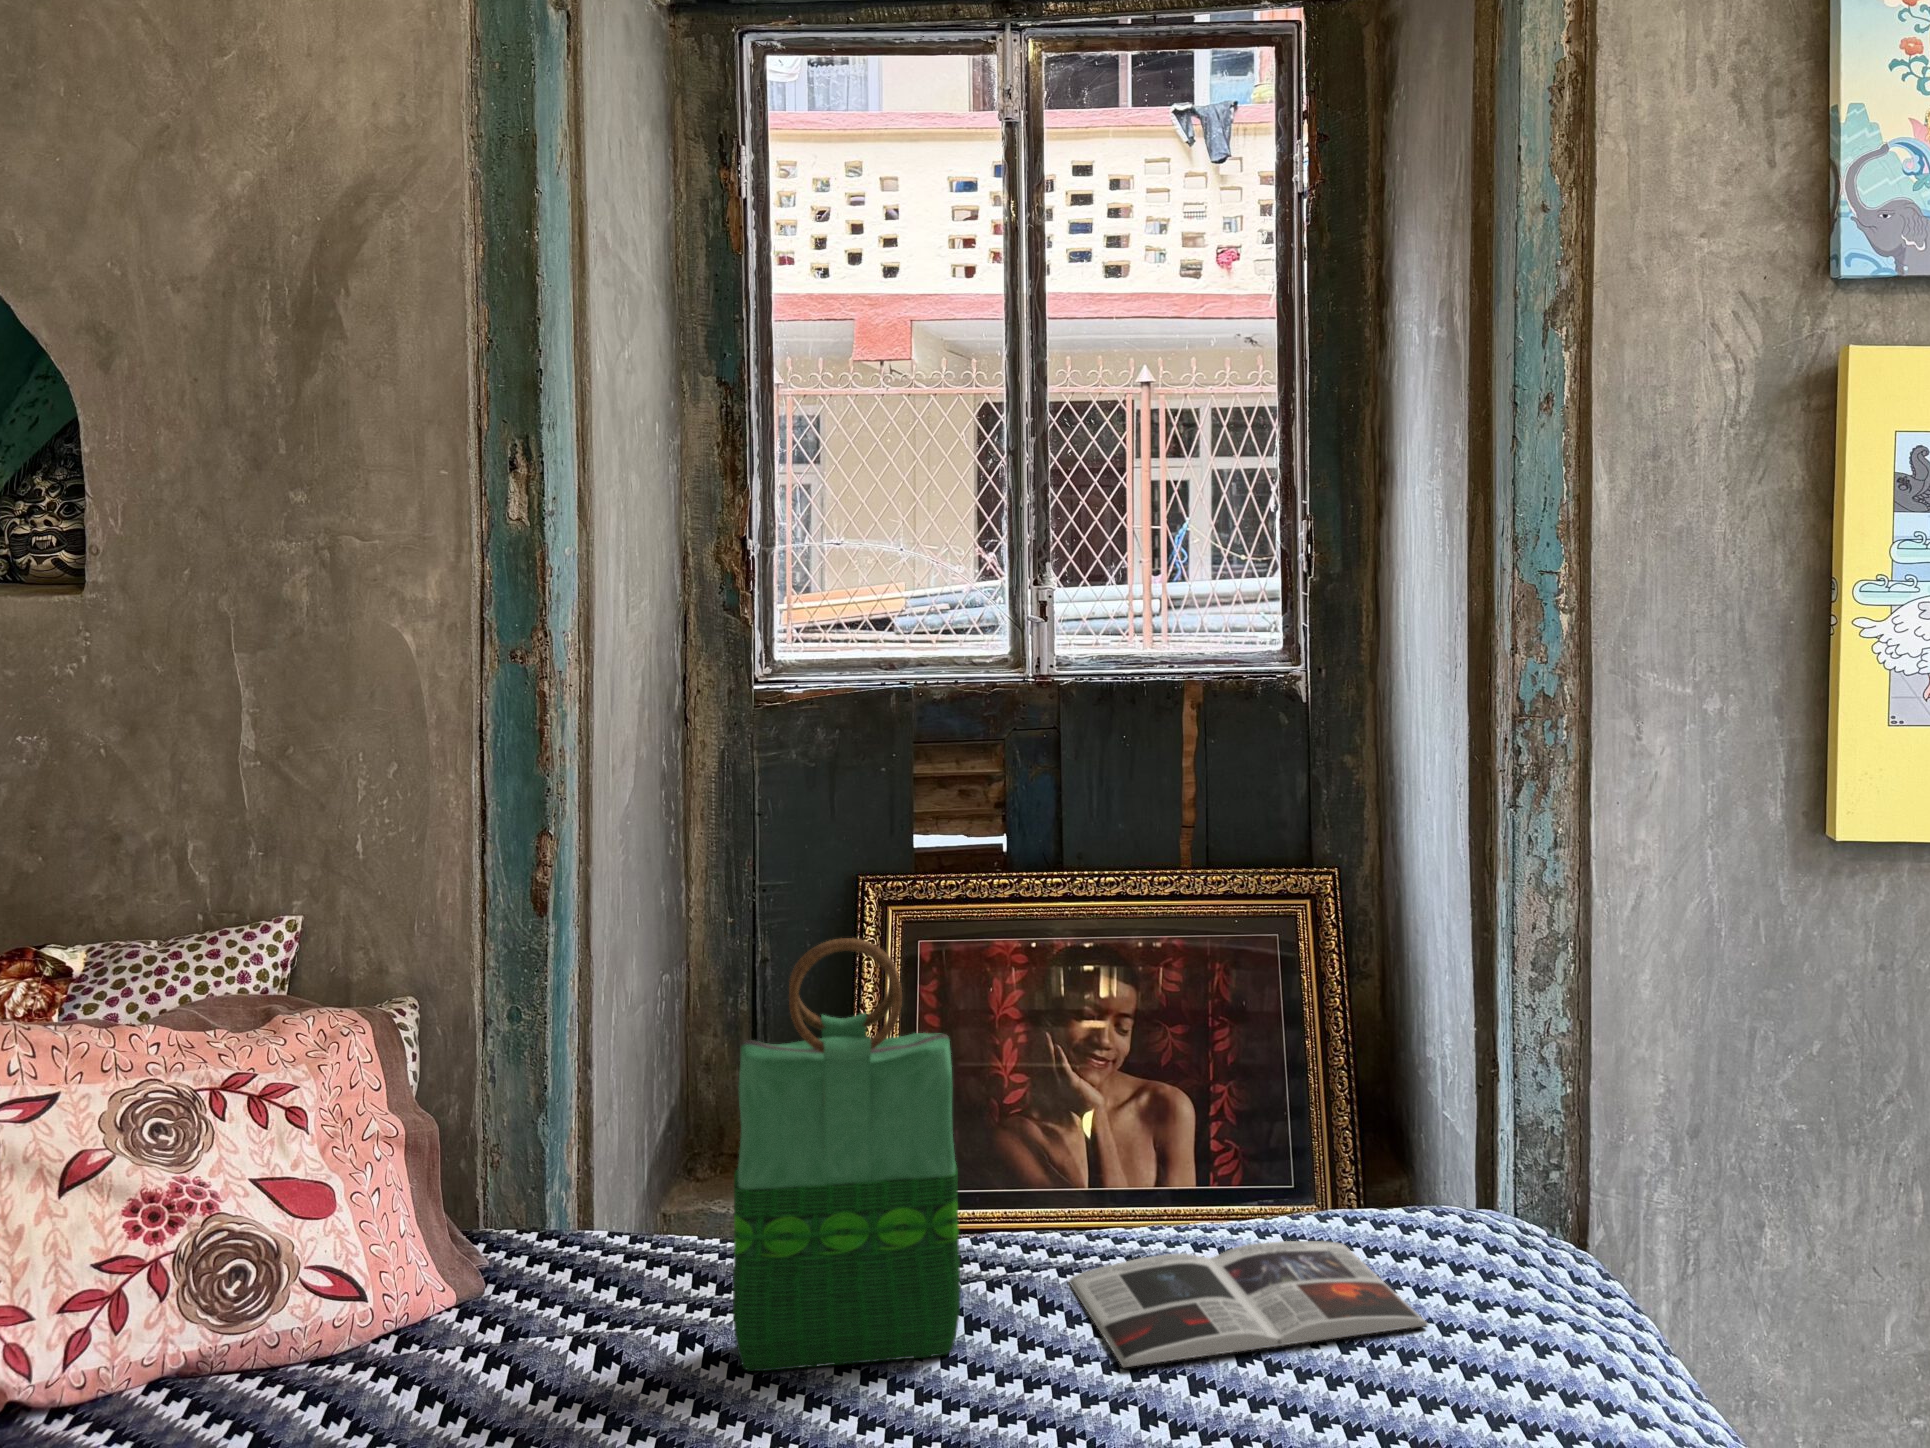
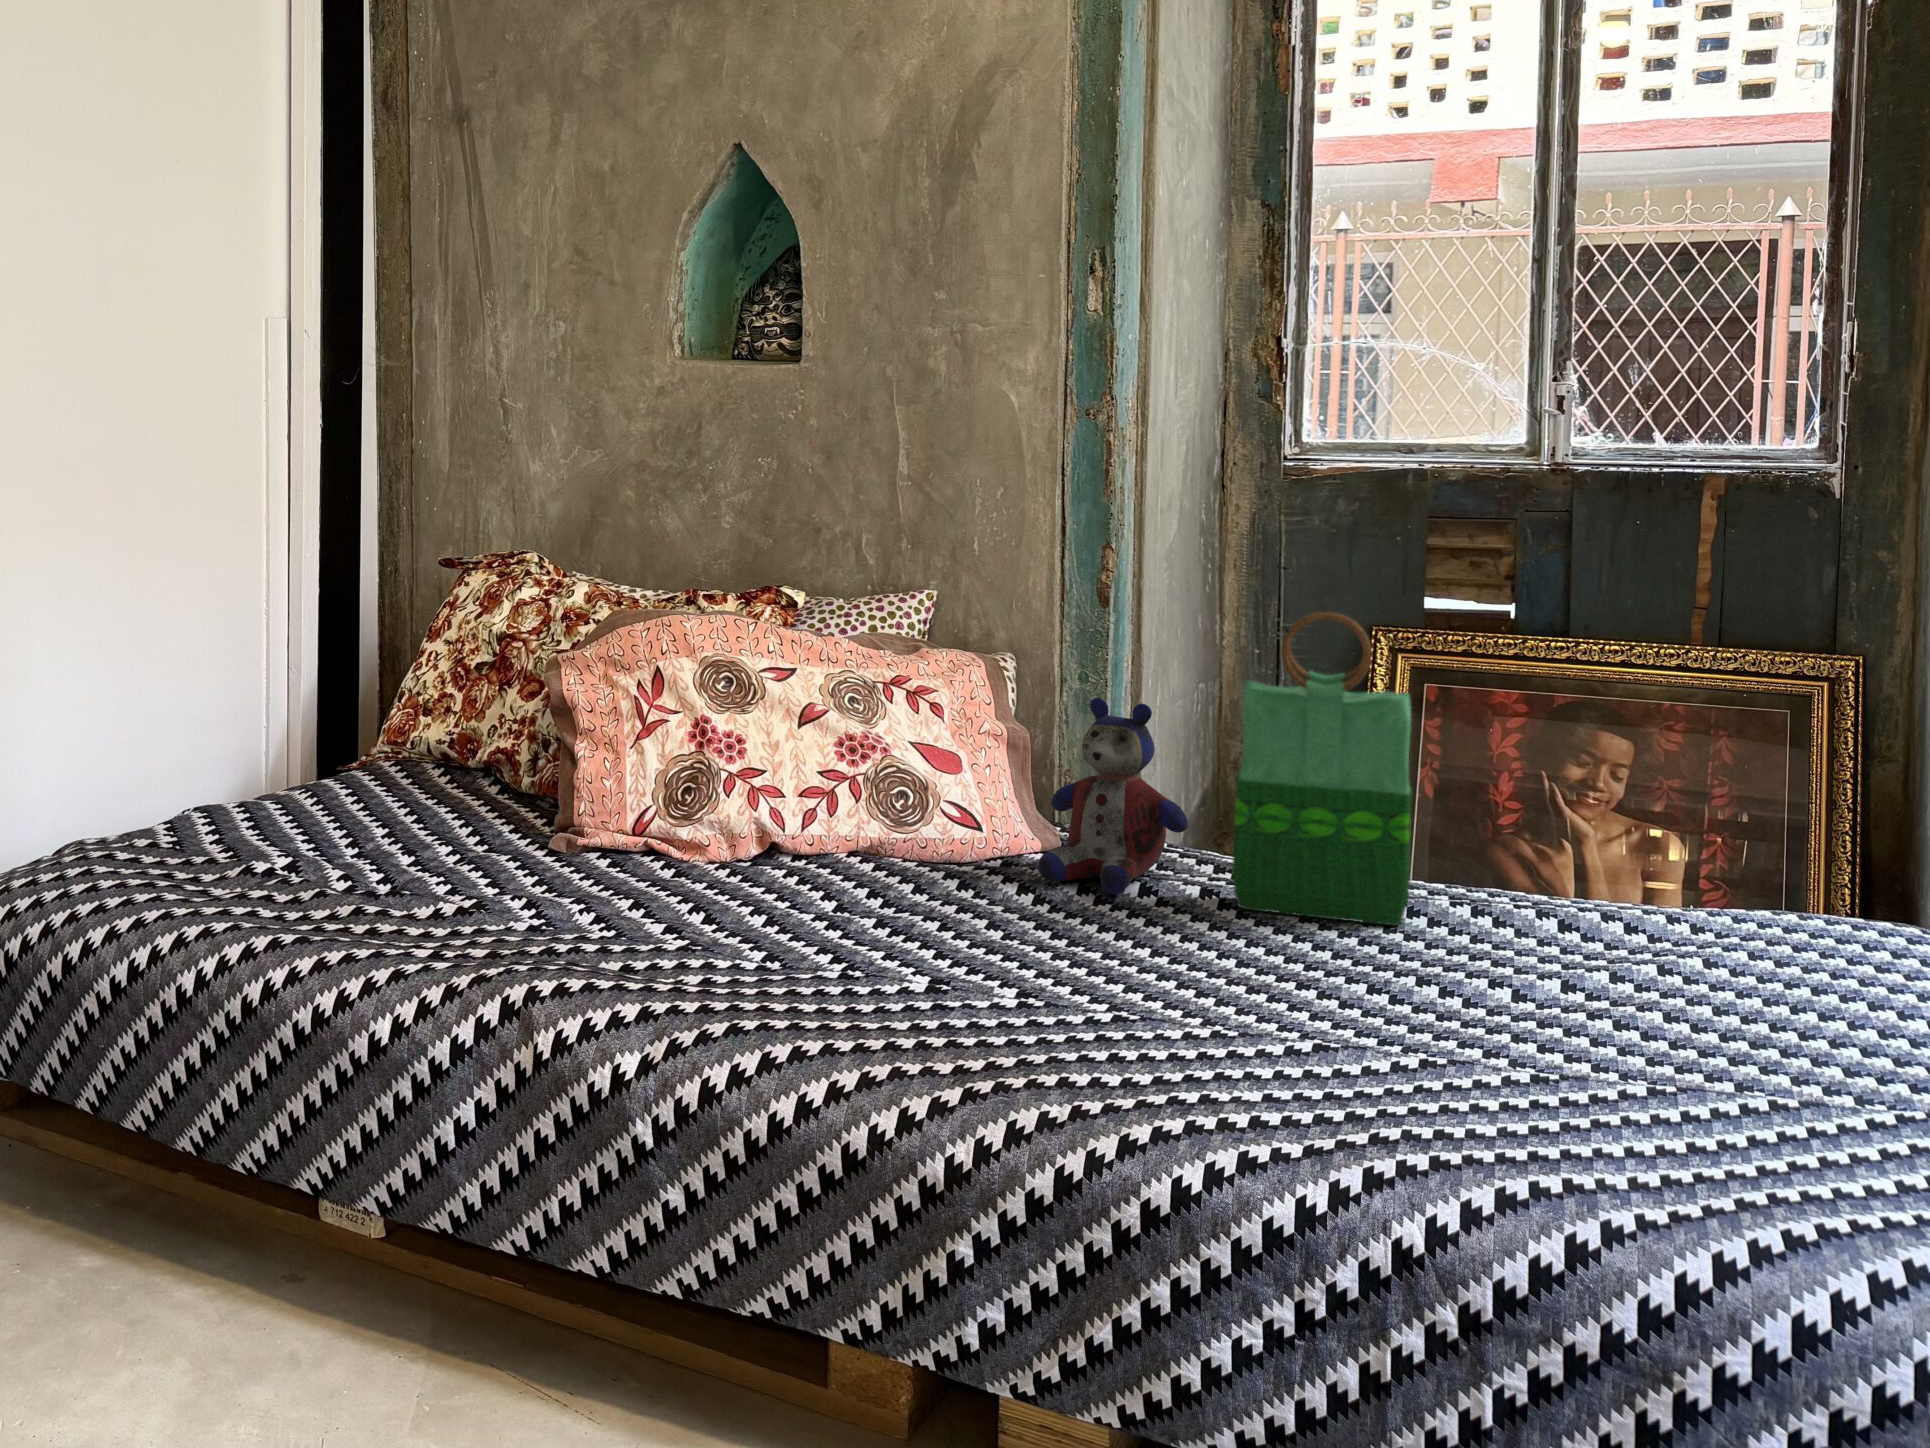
stuffed bear: none [454,1083,669,1389] -> present [1038,698,1188,894]
magazine: present [1069,1241,1428,1367] -> none [1511,904,1837,979]

